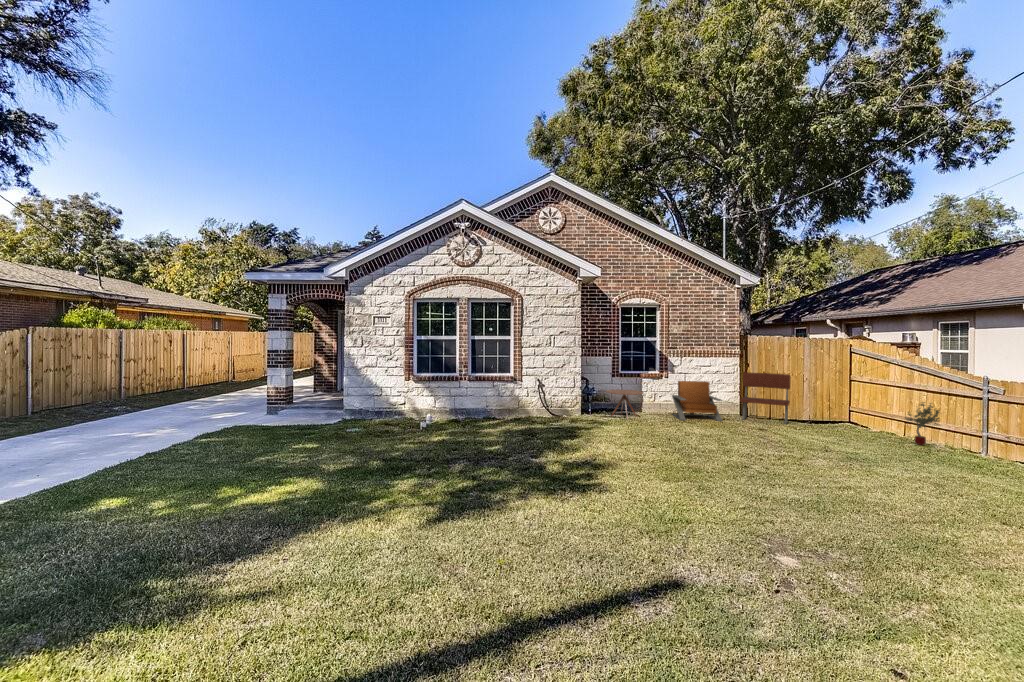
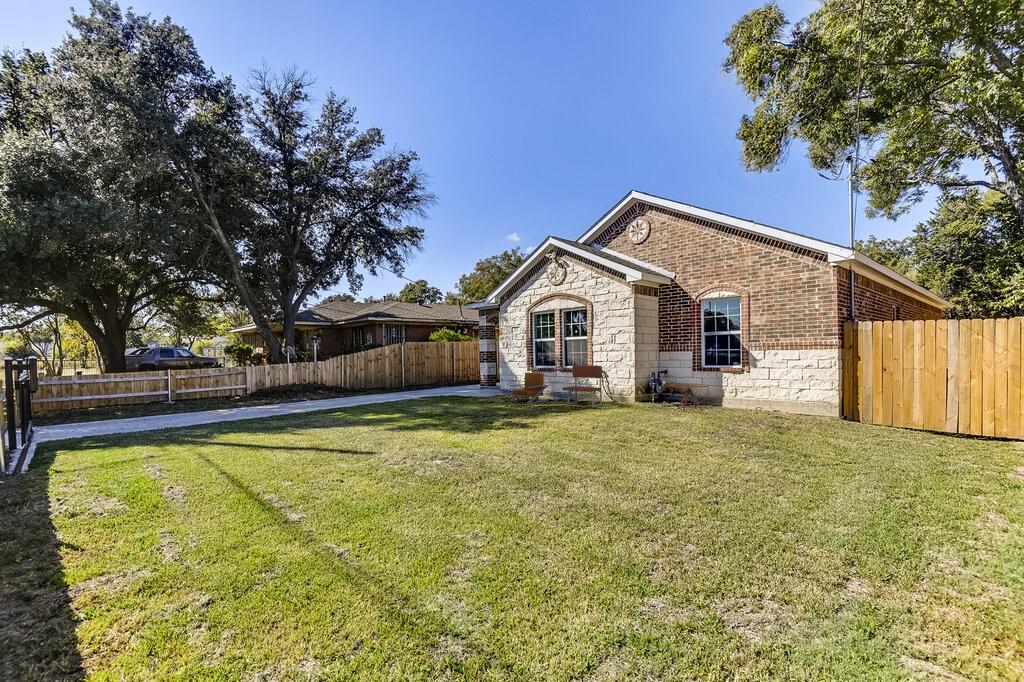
bench: present [740,372,791,424] -> present [562,365,602,407]
lounge chair: present [672,381,723,421] -> present [510,373,548,404]
potted tree: present [905,402,940,445] -> none [937,404,988,469]

